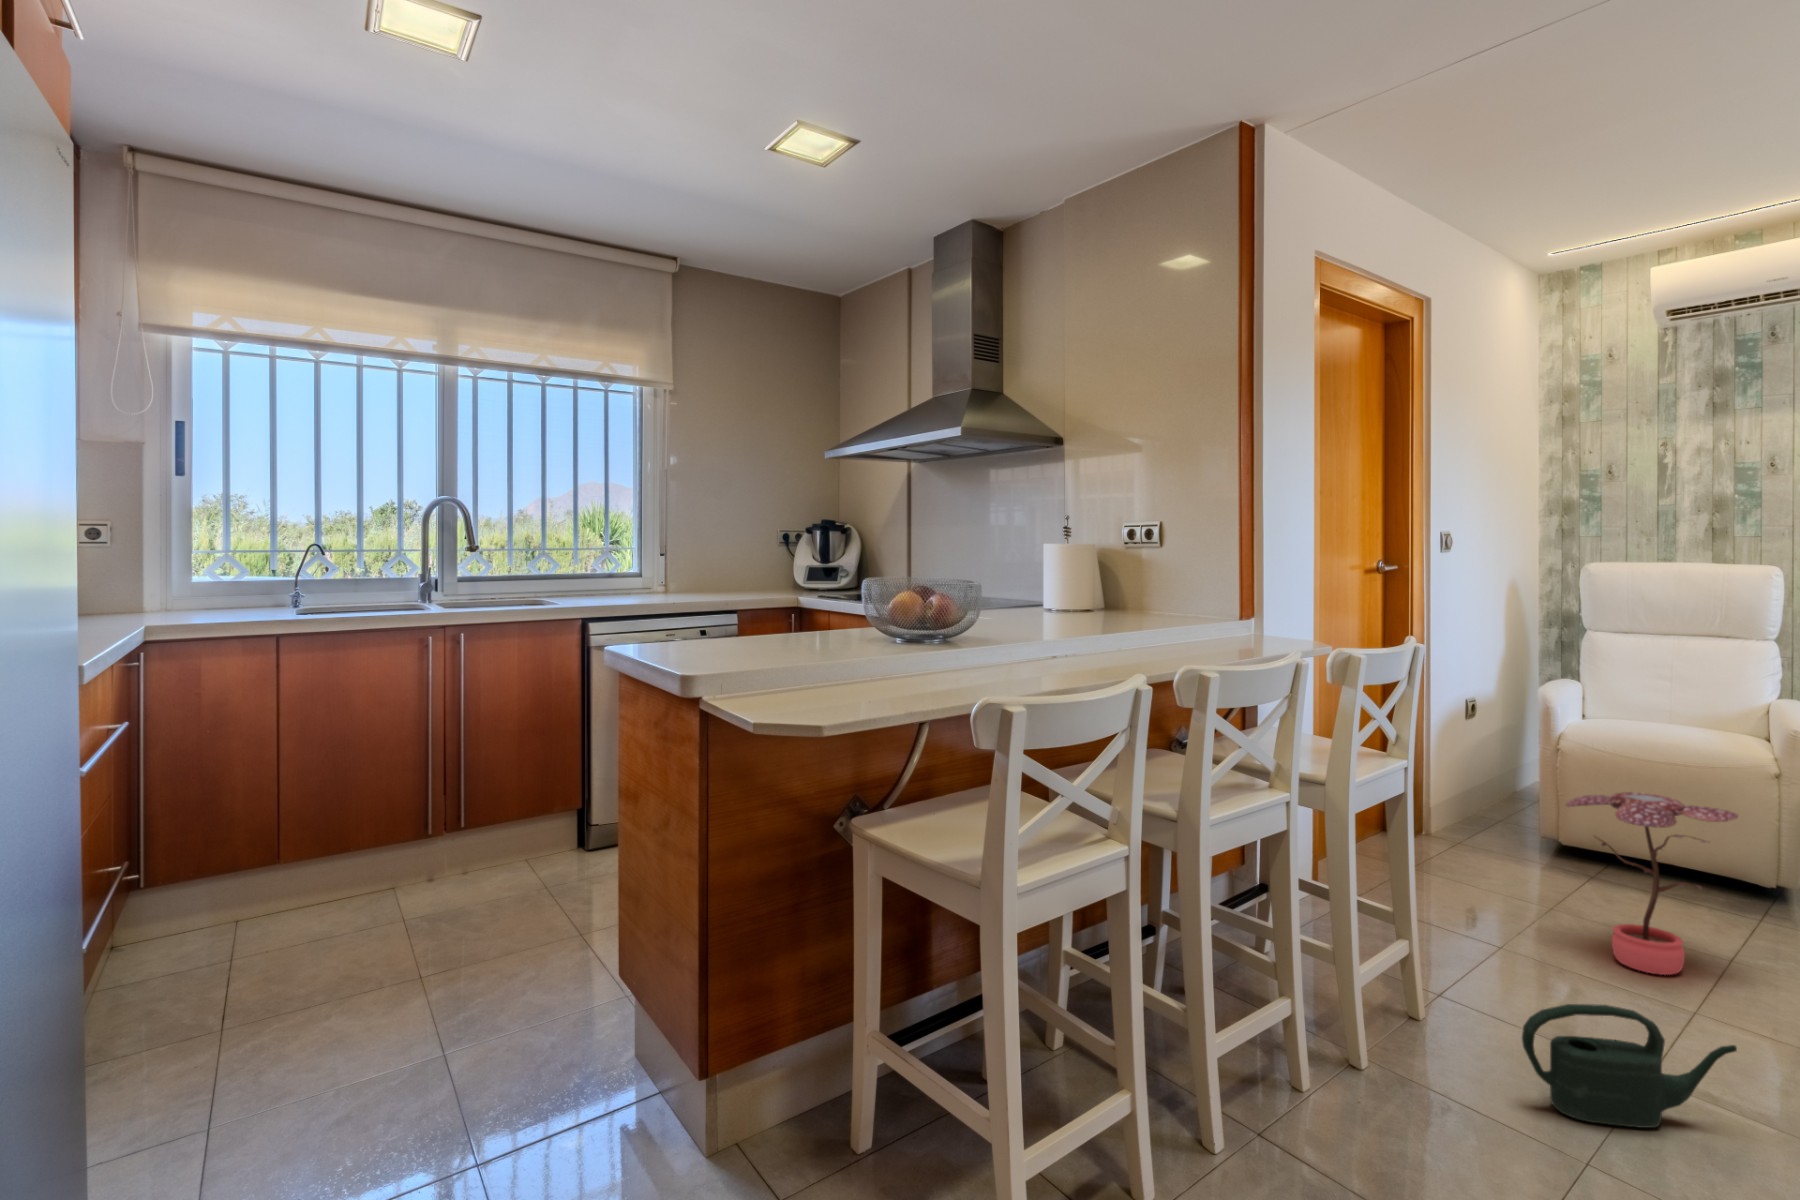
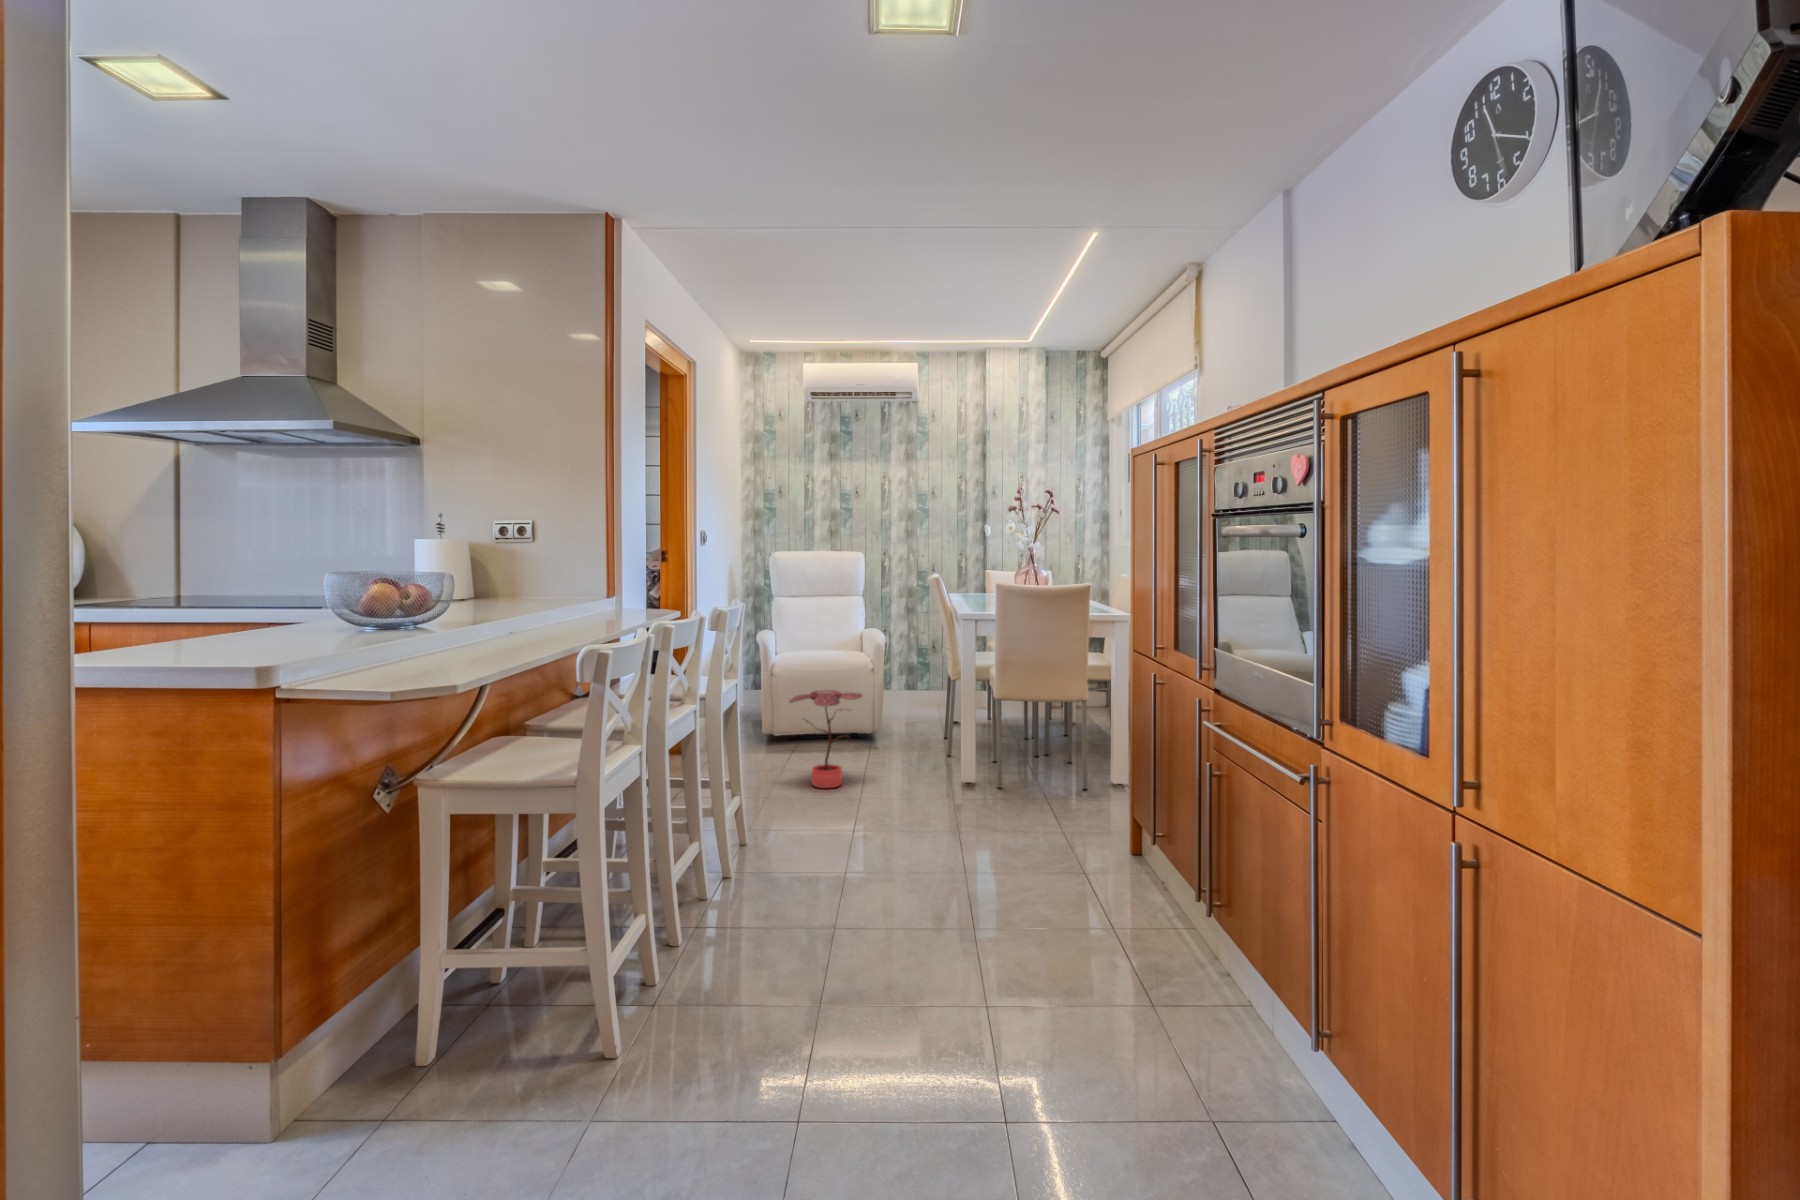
watering can: present [1522,1004,1737,1128] -> none [796,791,876,852]

